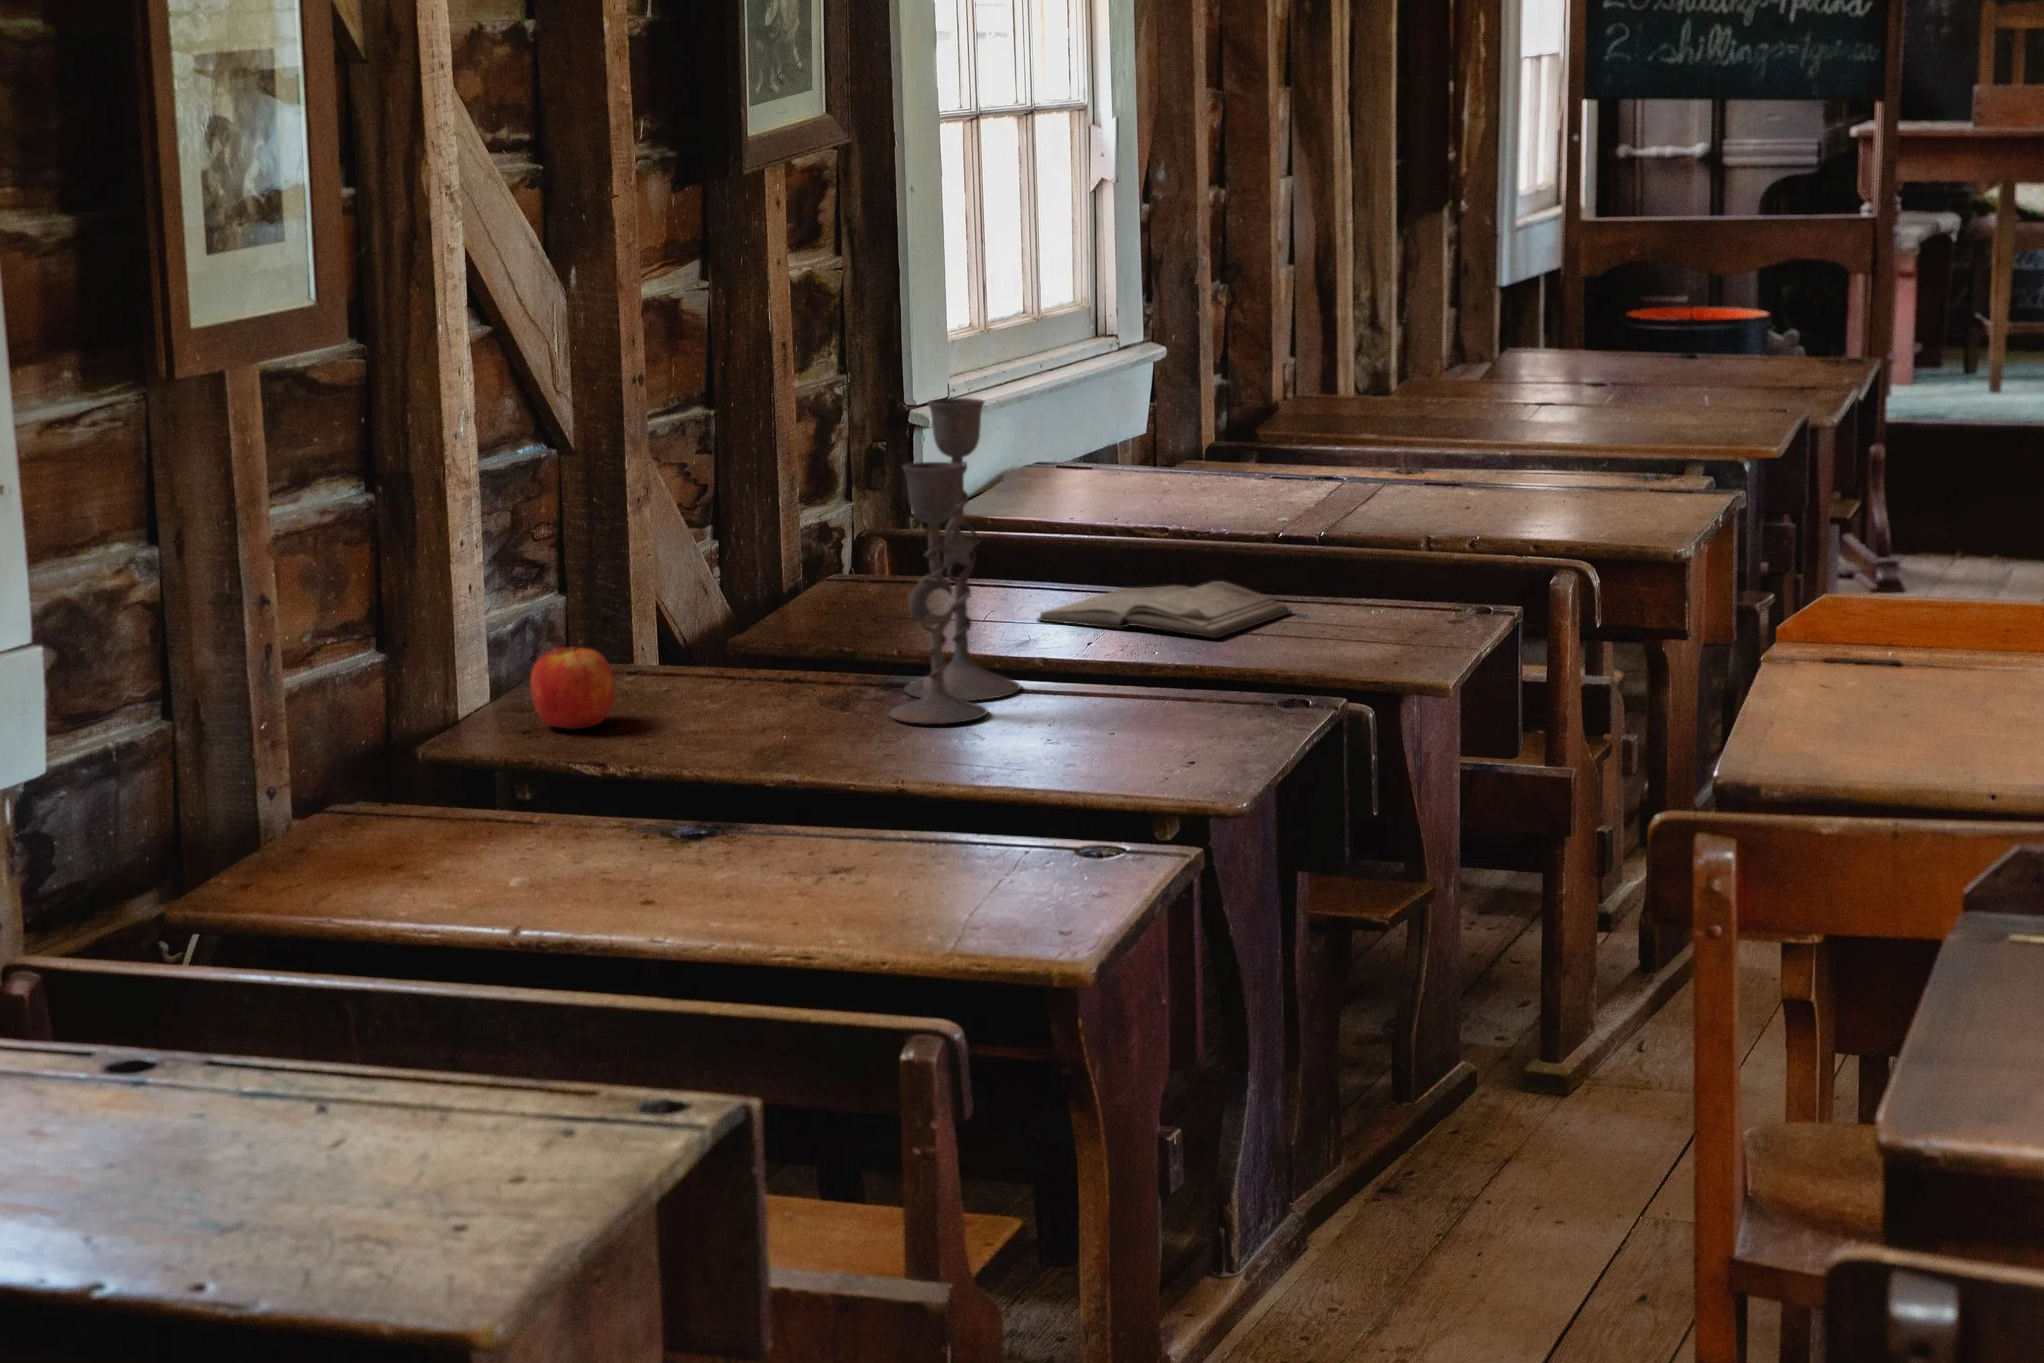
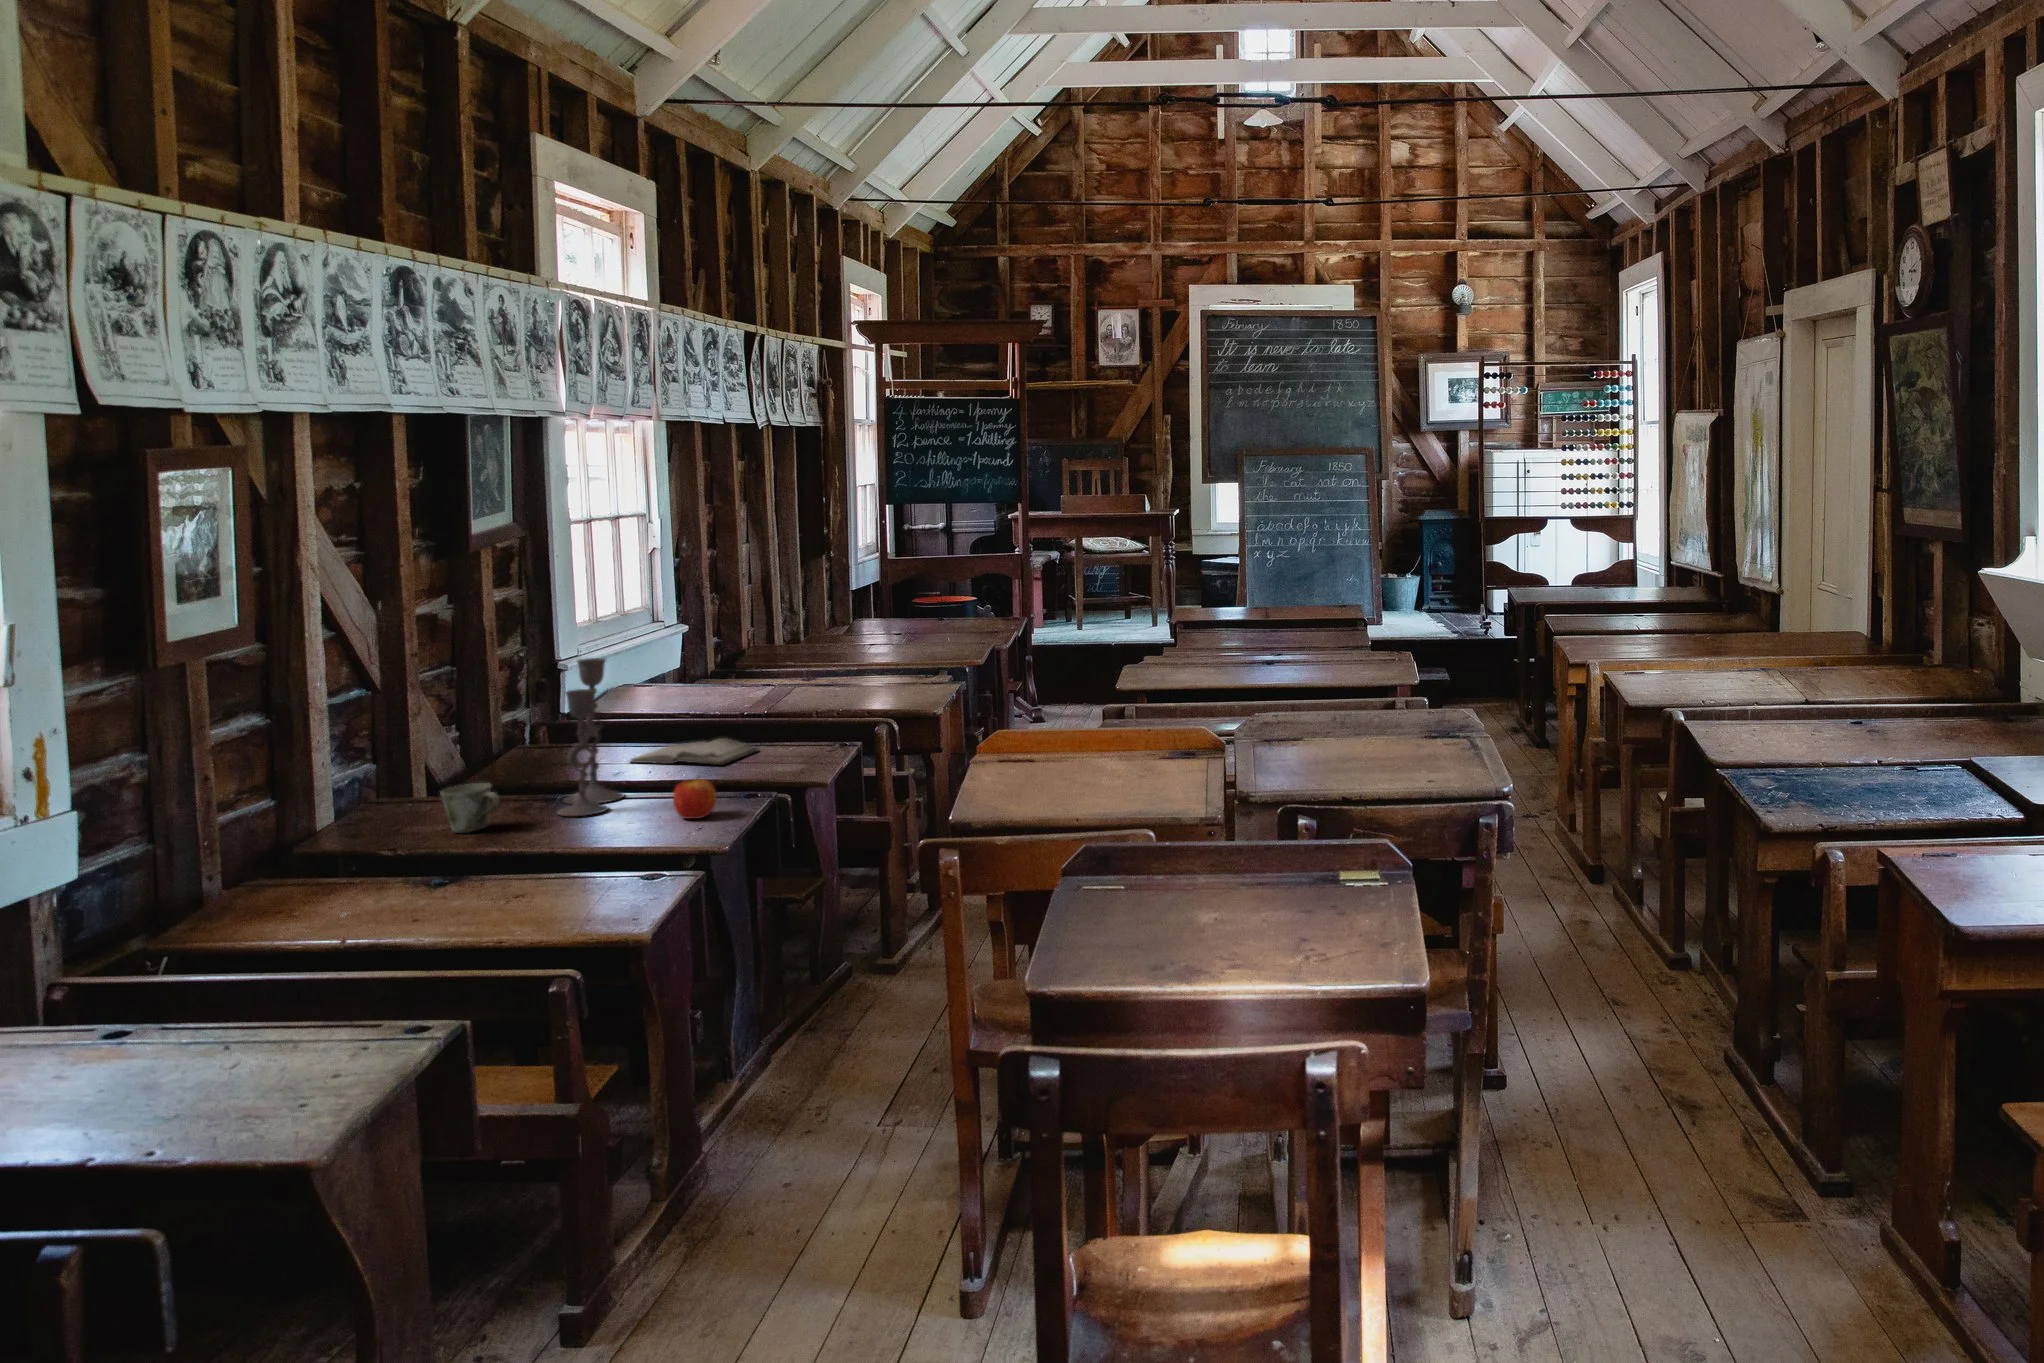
apple: present [531,640,615,729] -> present [673,778,716,819]
mug: none [674,643,780,741] -> present [441,783,499,833]

